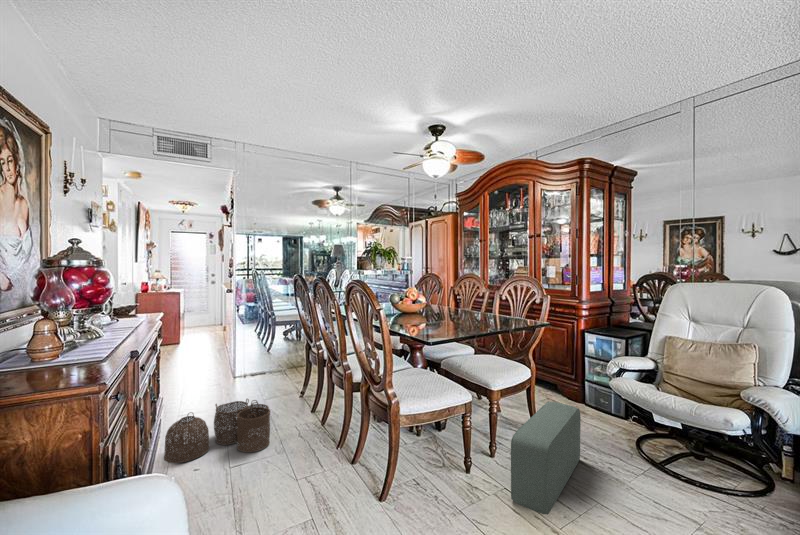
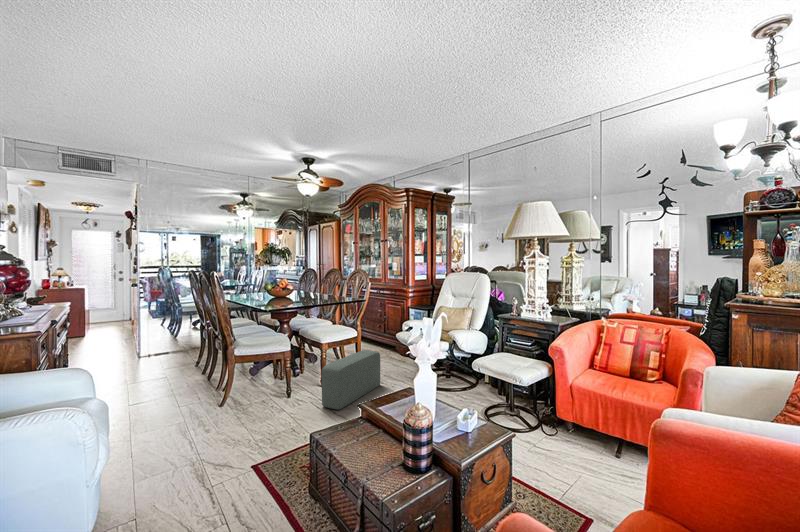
woven basket: present [164,399,270,463] -> none [75,363,166,409]

